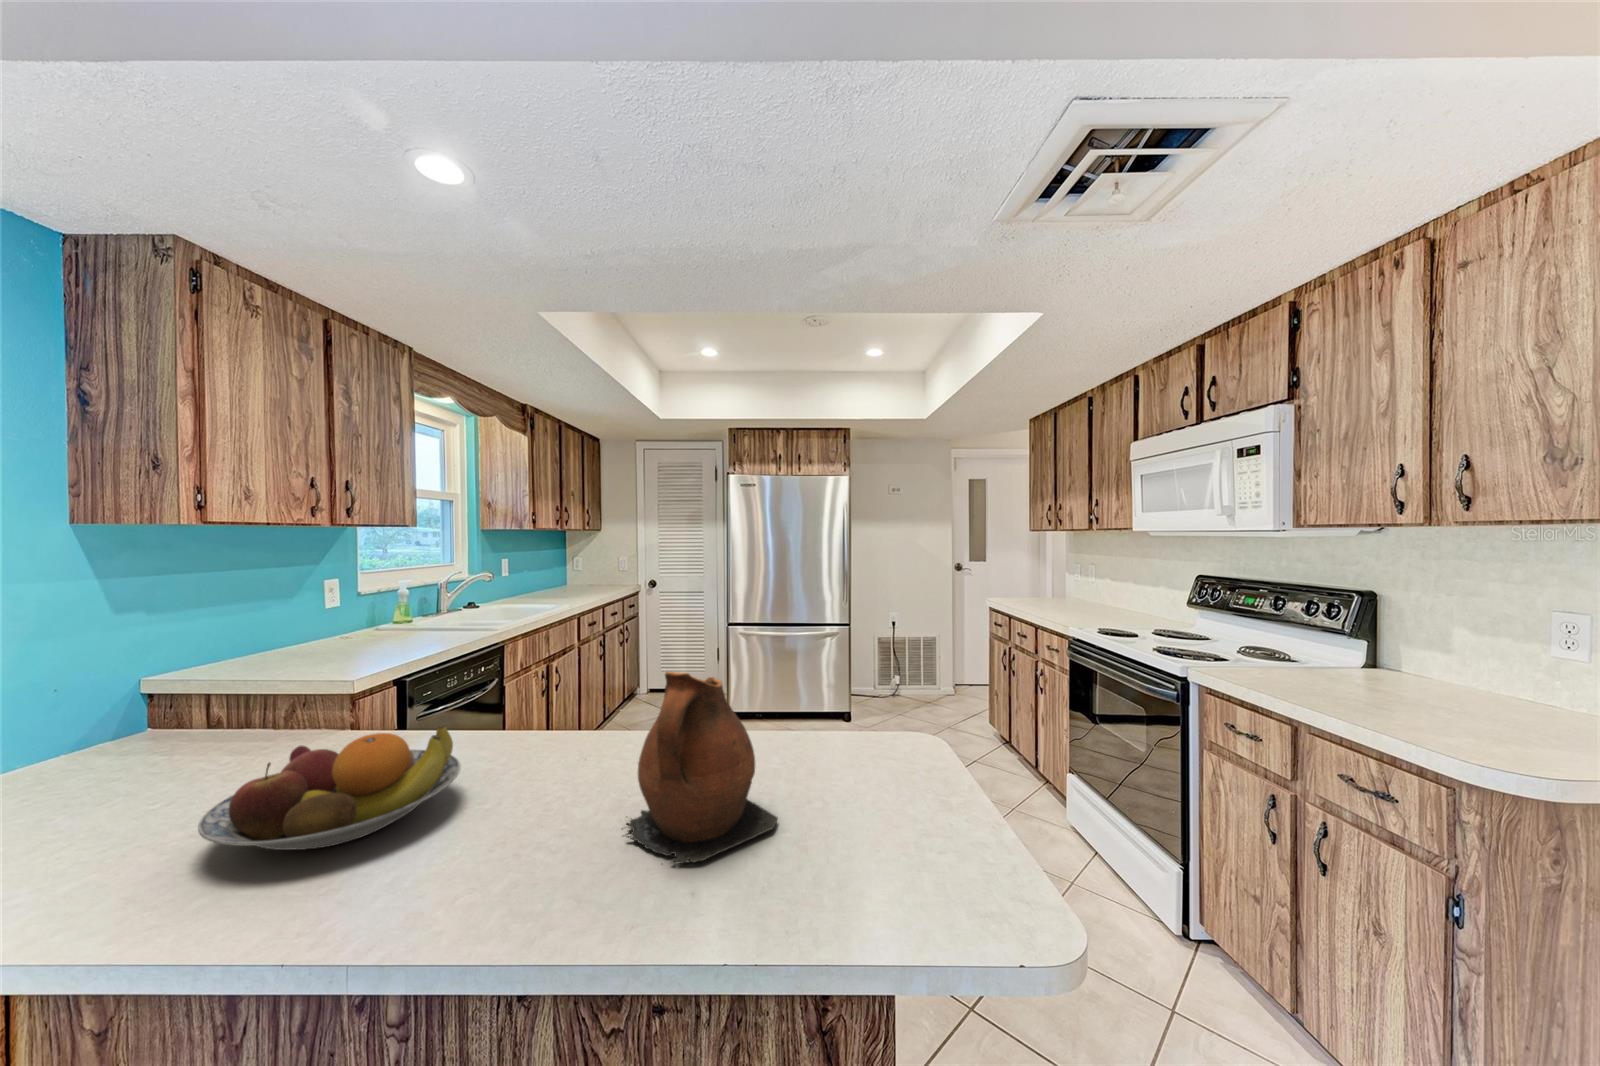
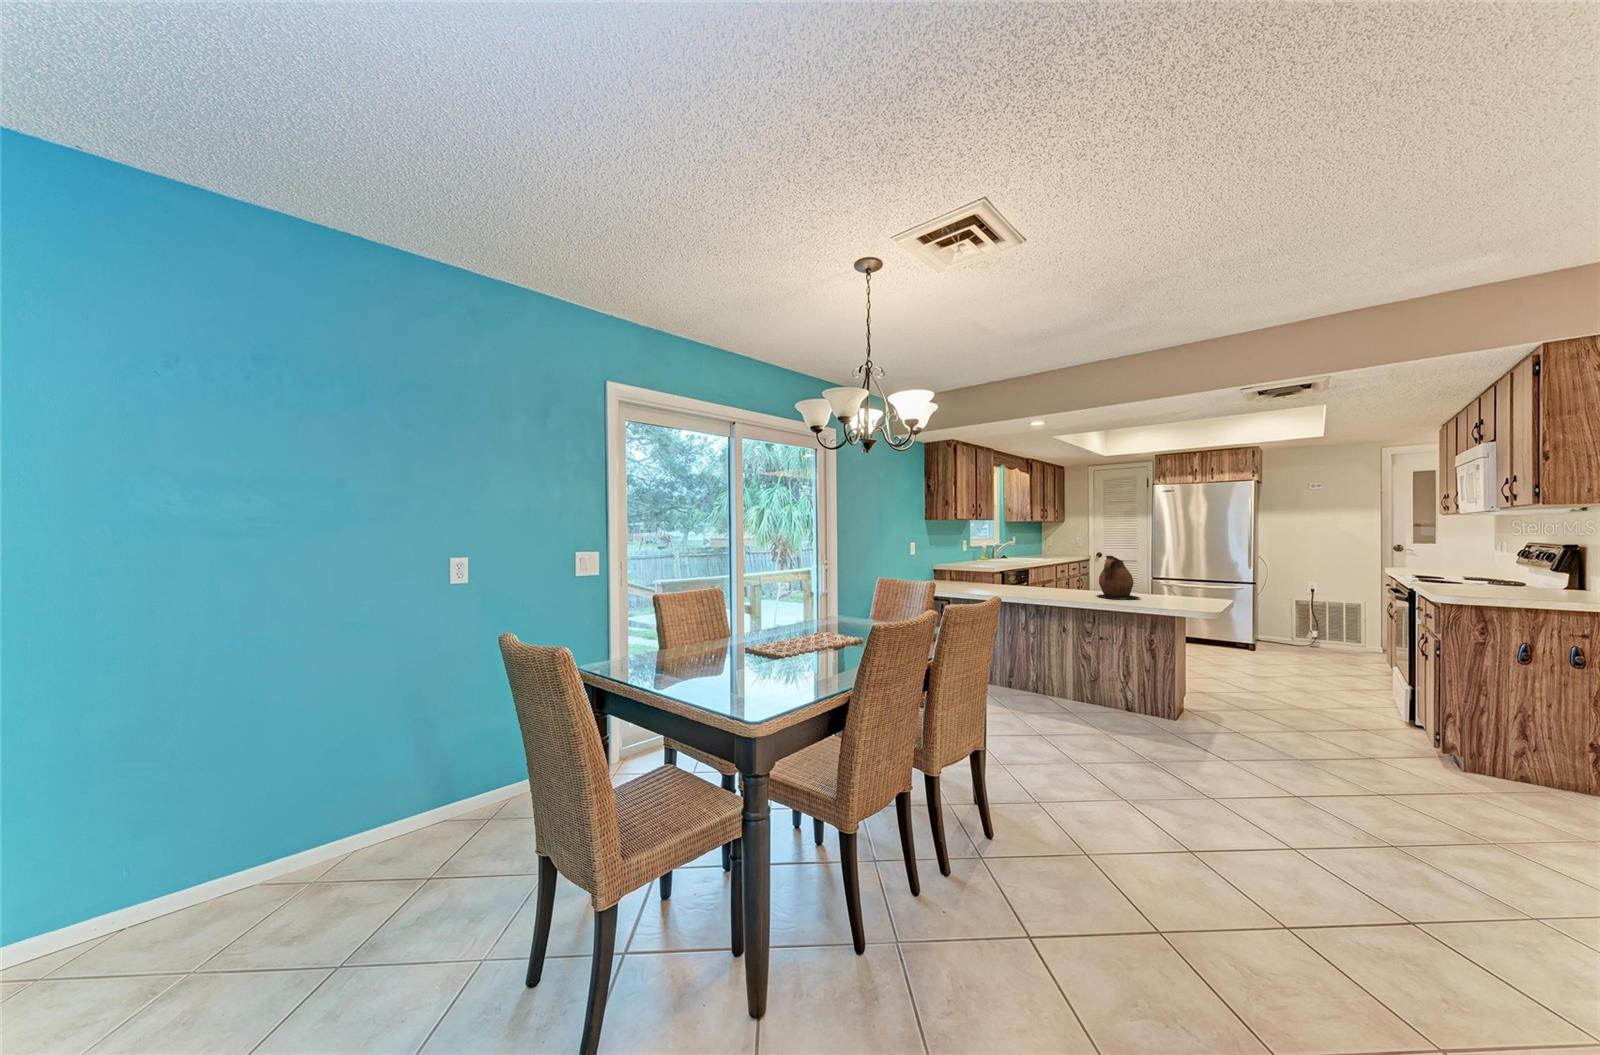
fruit bowl: present [198,725,461,850] -> none [997,571,1048,592]

